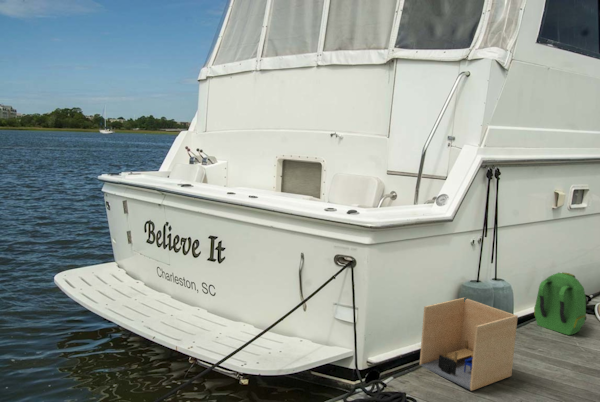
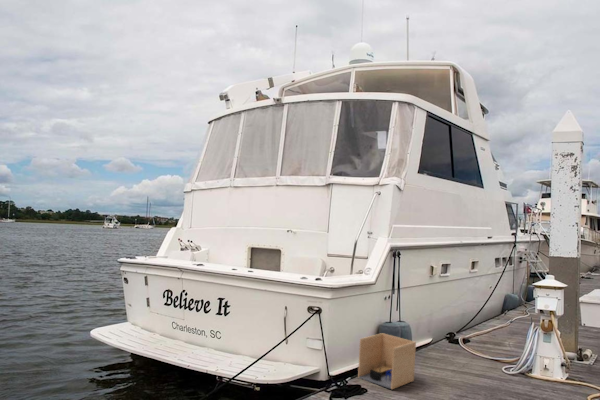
backpack: present [534,273,587,335] -> none [422,317,454,357]

